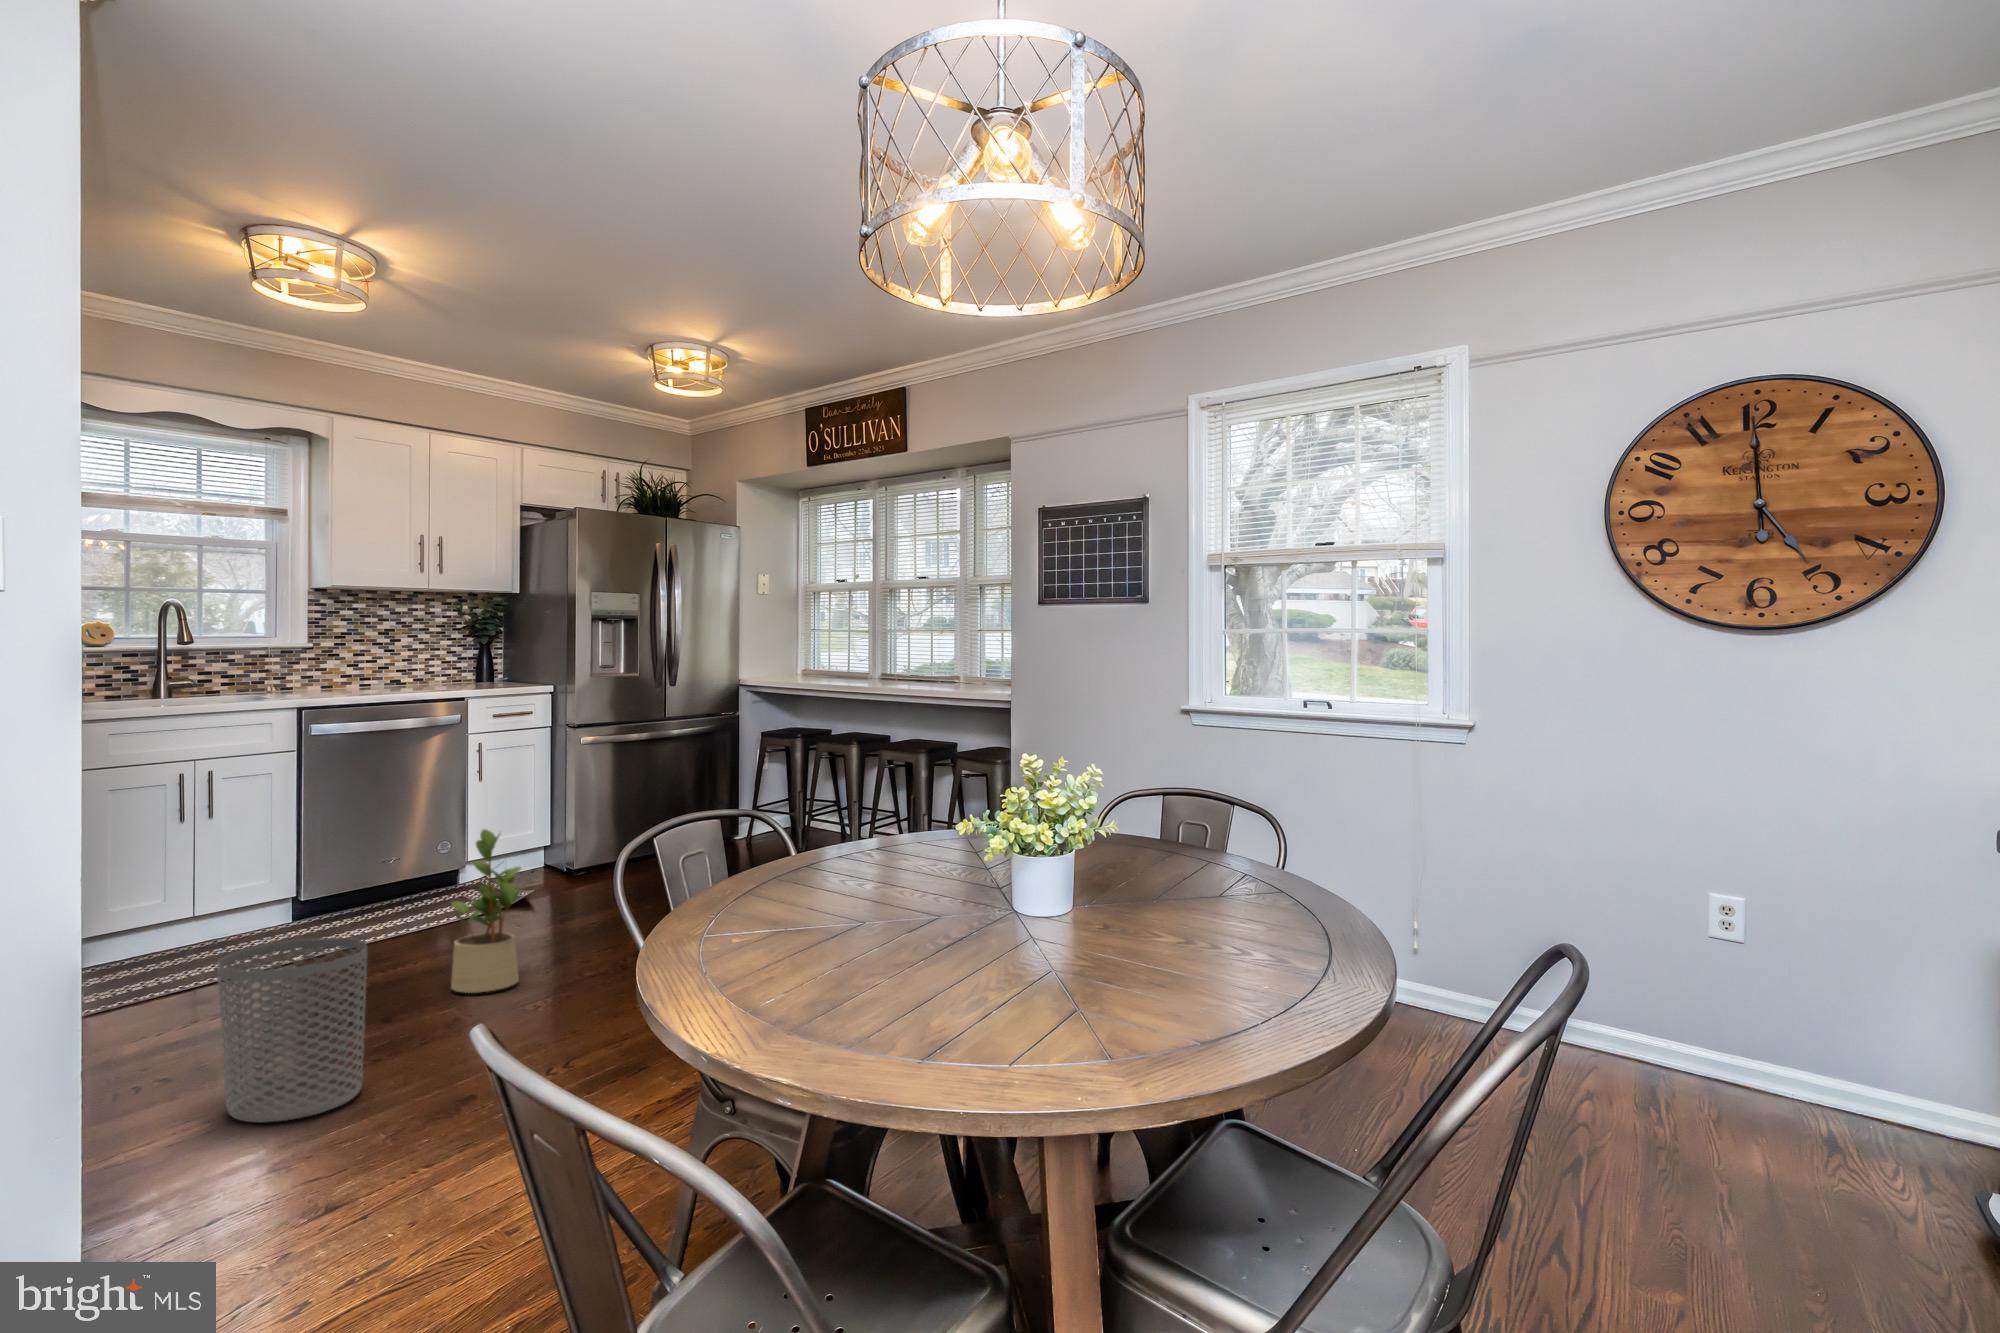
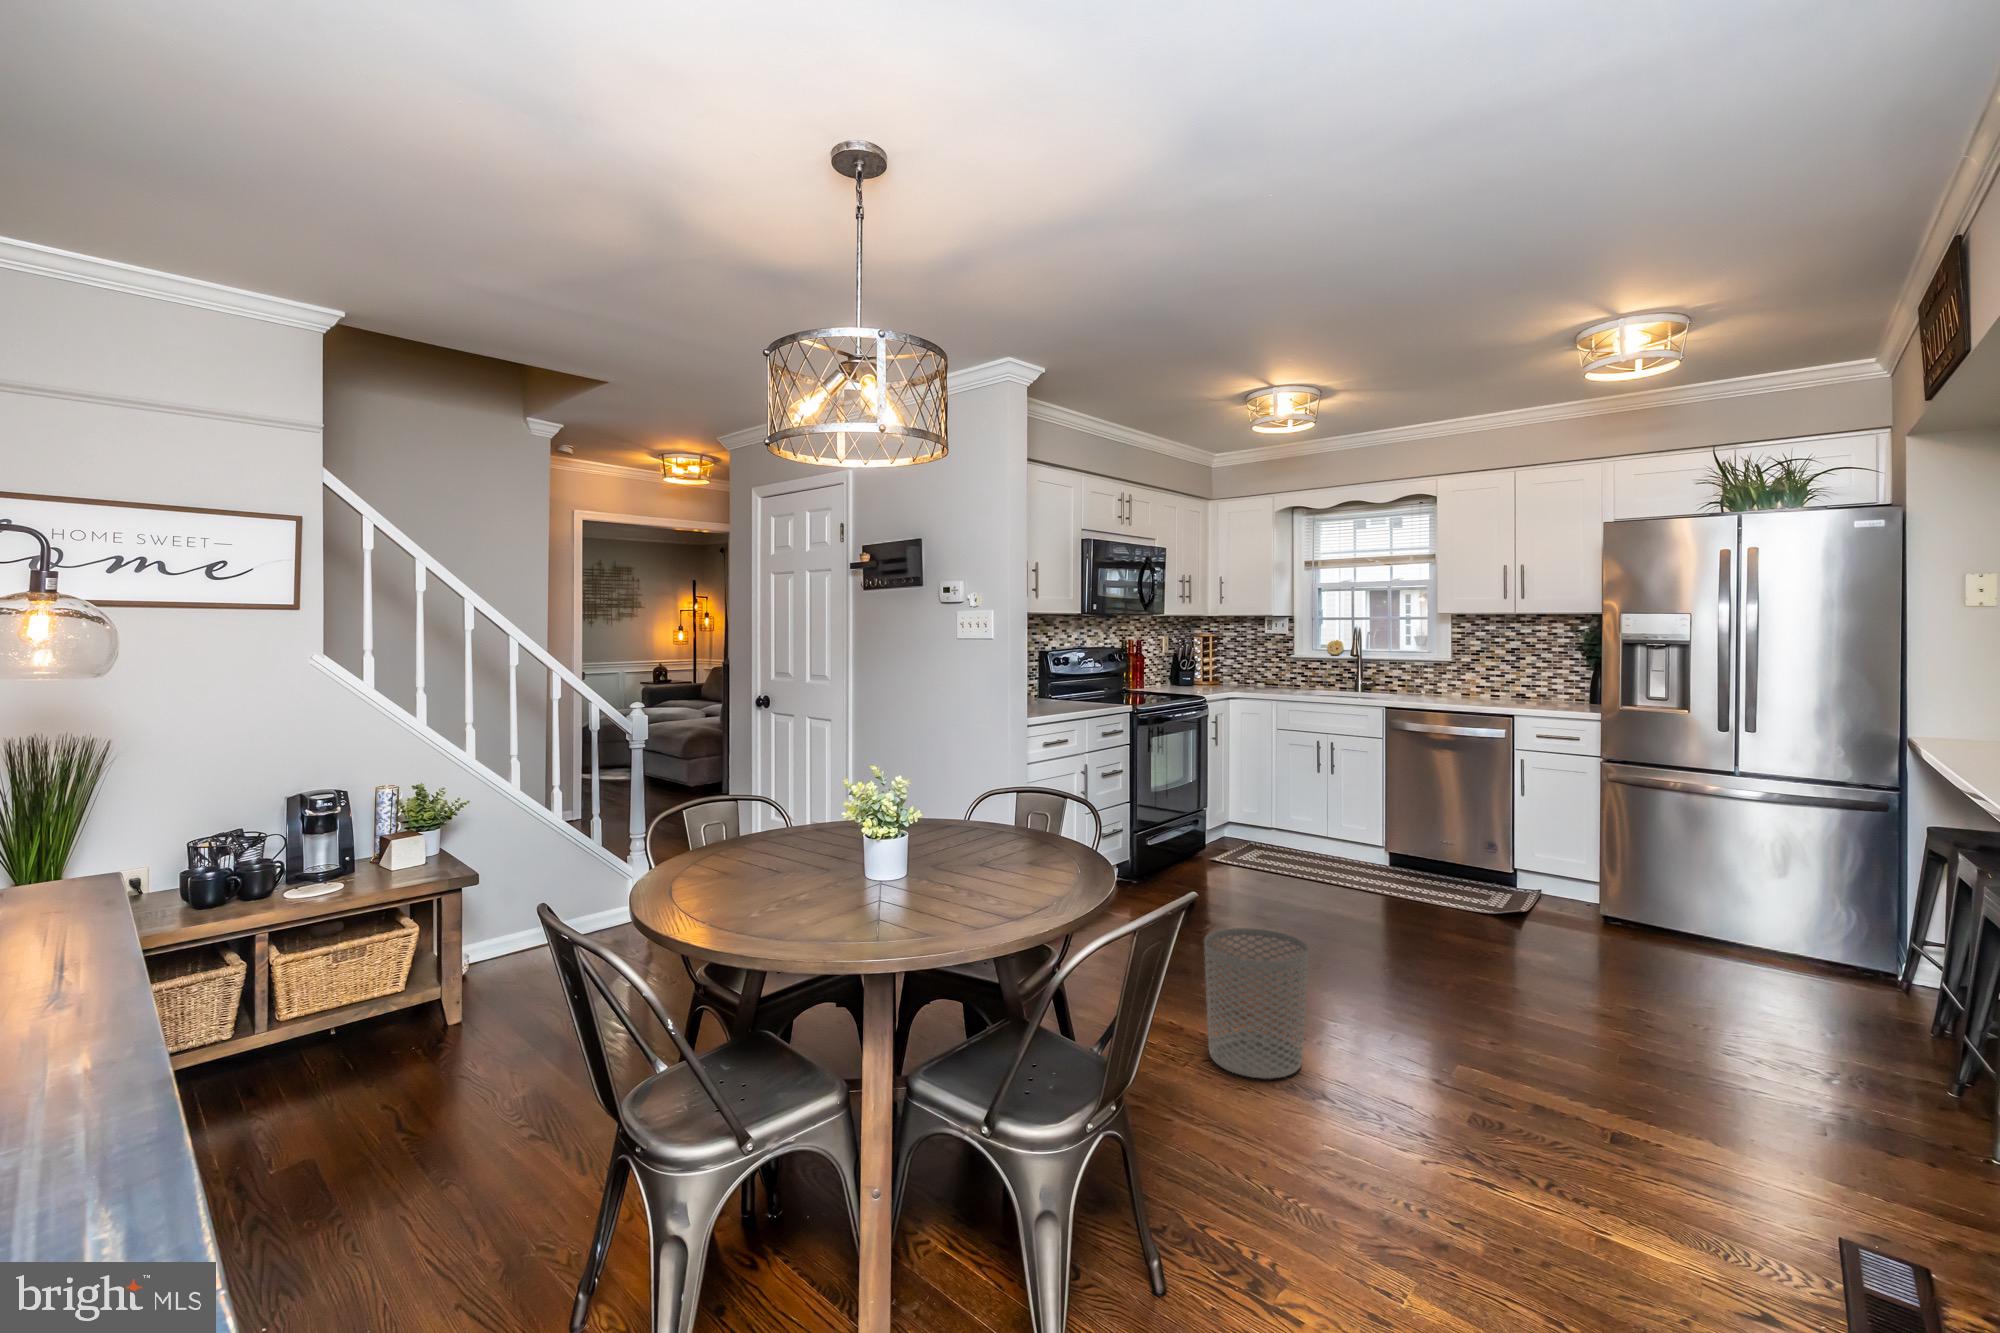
potted plant: present [451,829,524,993] -> none [1449,863,1529,1019]

